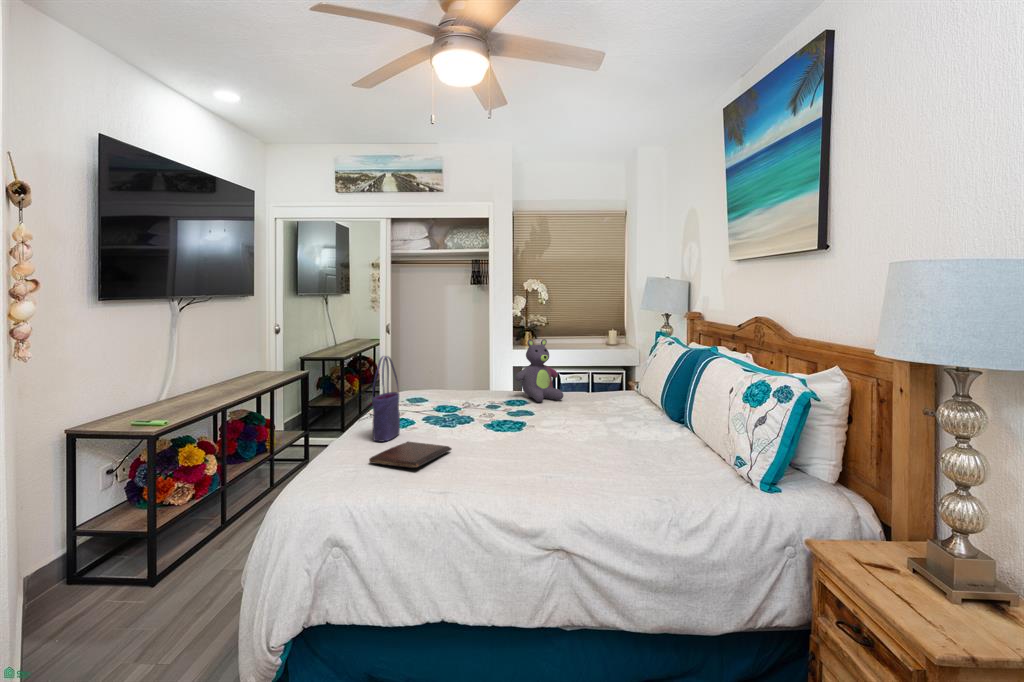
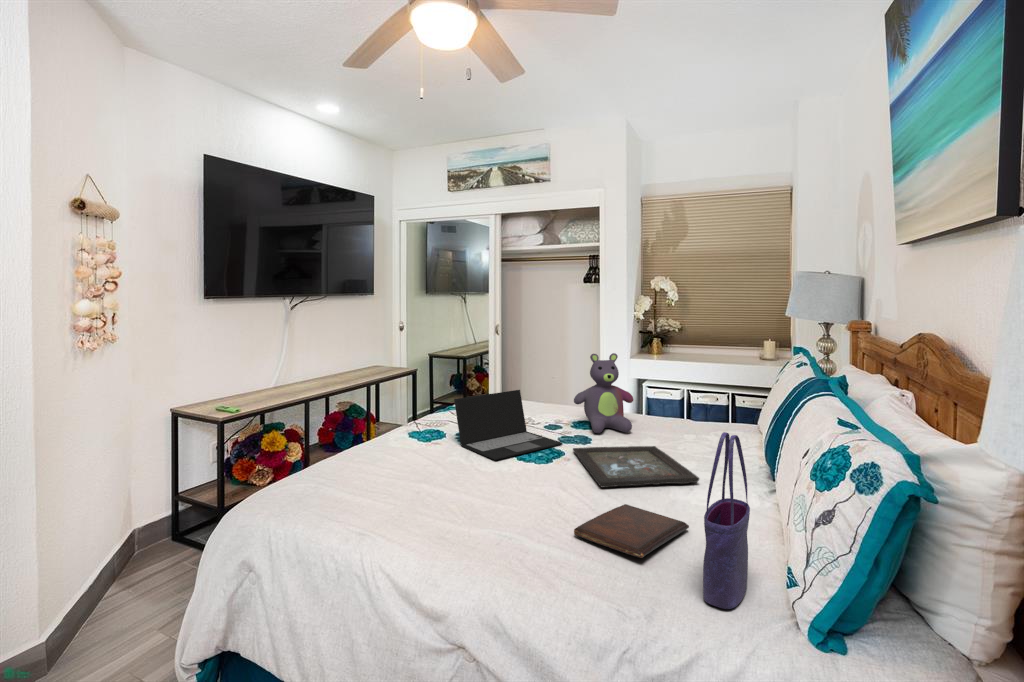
tote bag: present [372,356,400,442] -> present [703,432,750,609]
laptop: none [436,371,522,425] -> present [454,390,563,460]
tray: none [536,406,639,434] -> present [573,446,699,487]
book: present [369,442,452,468] -> present [574,504,689,558]

